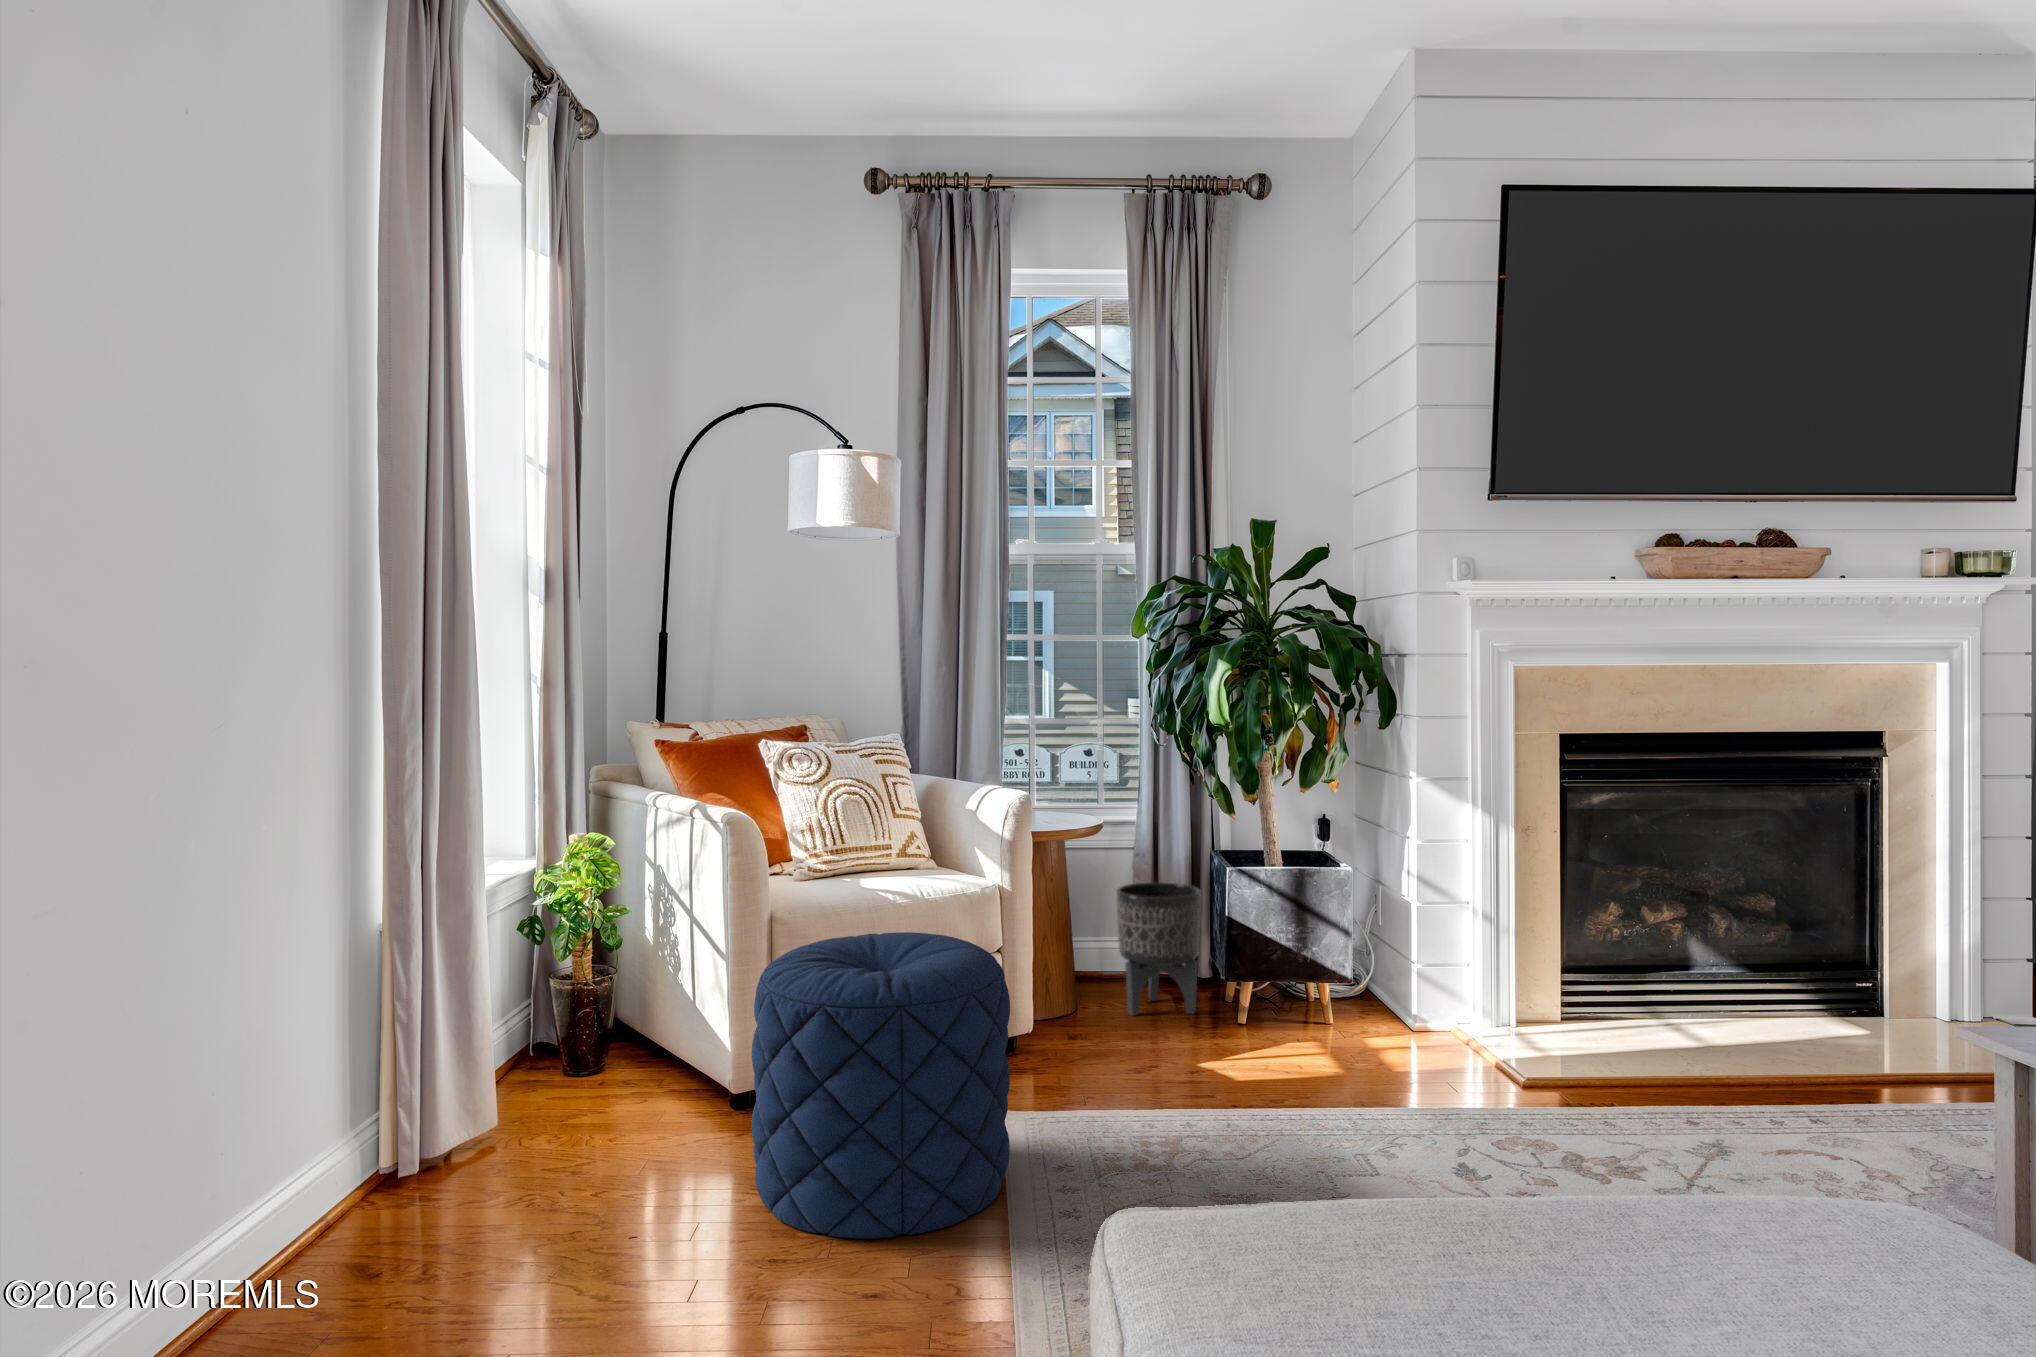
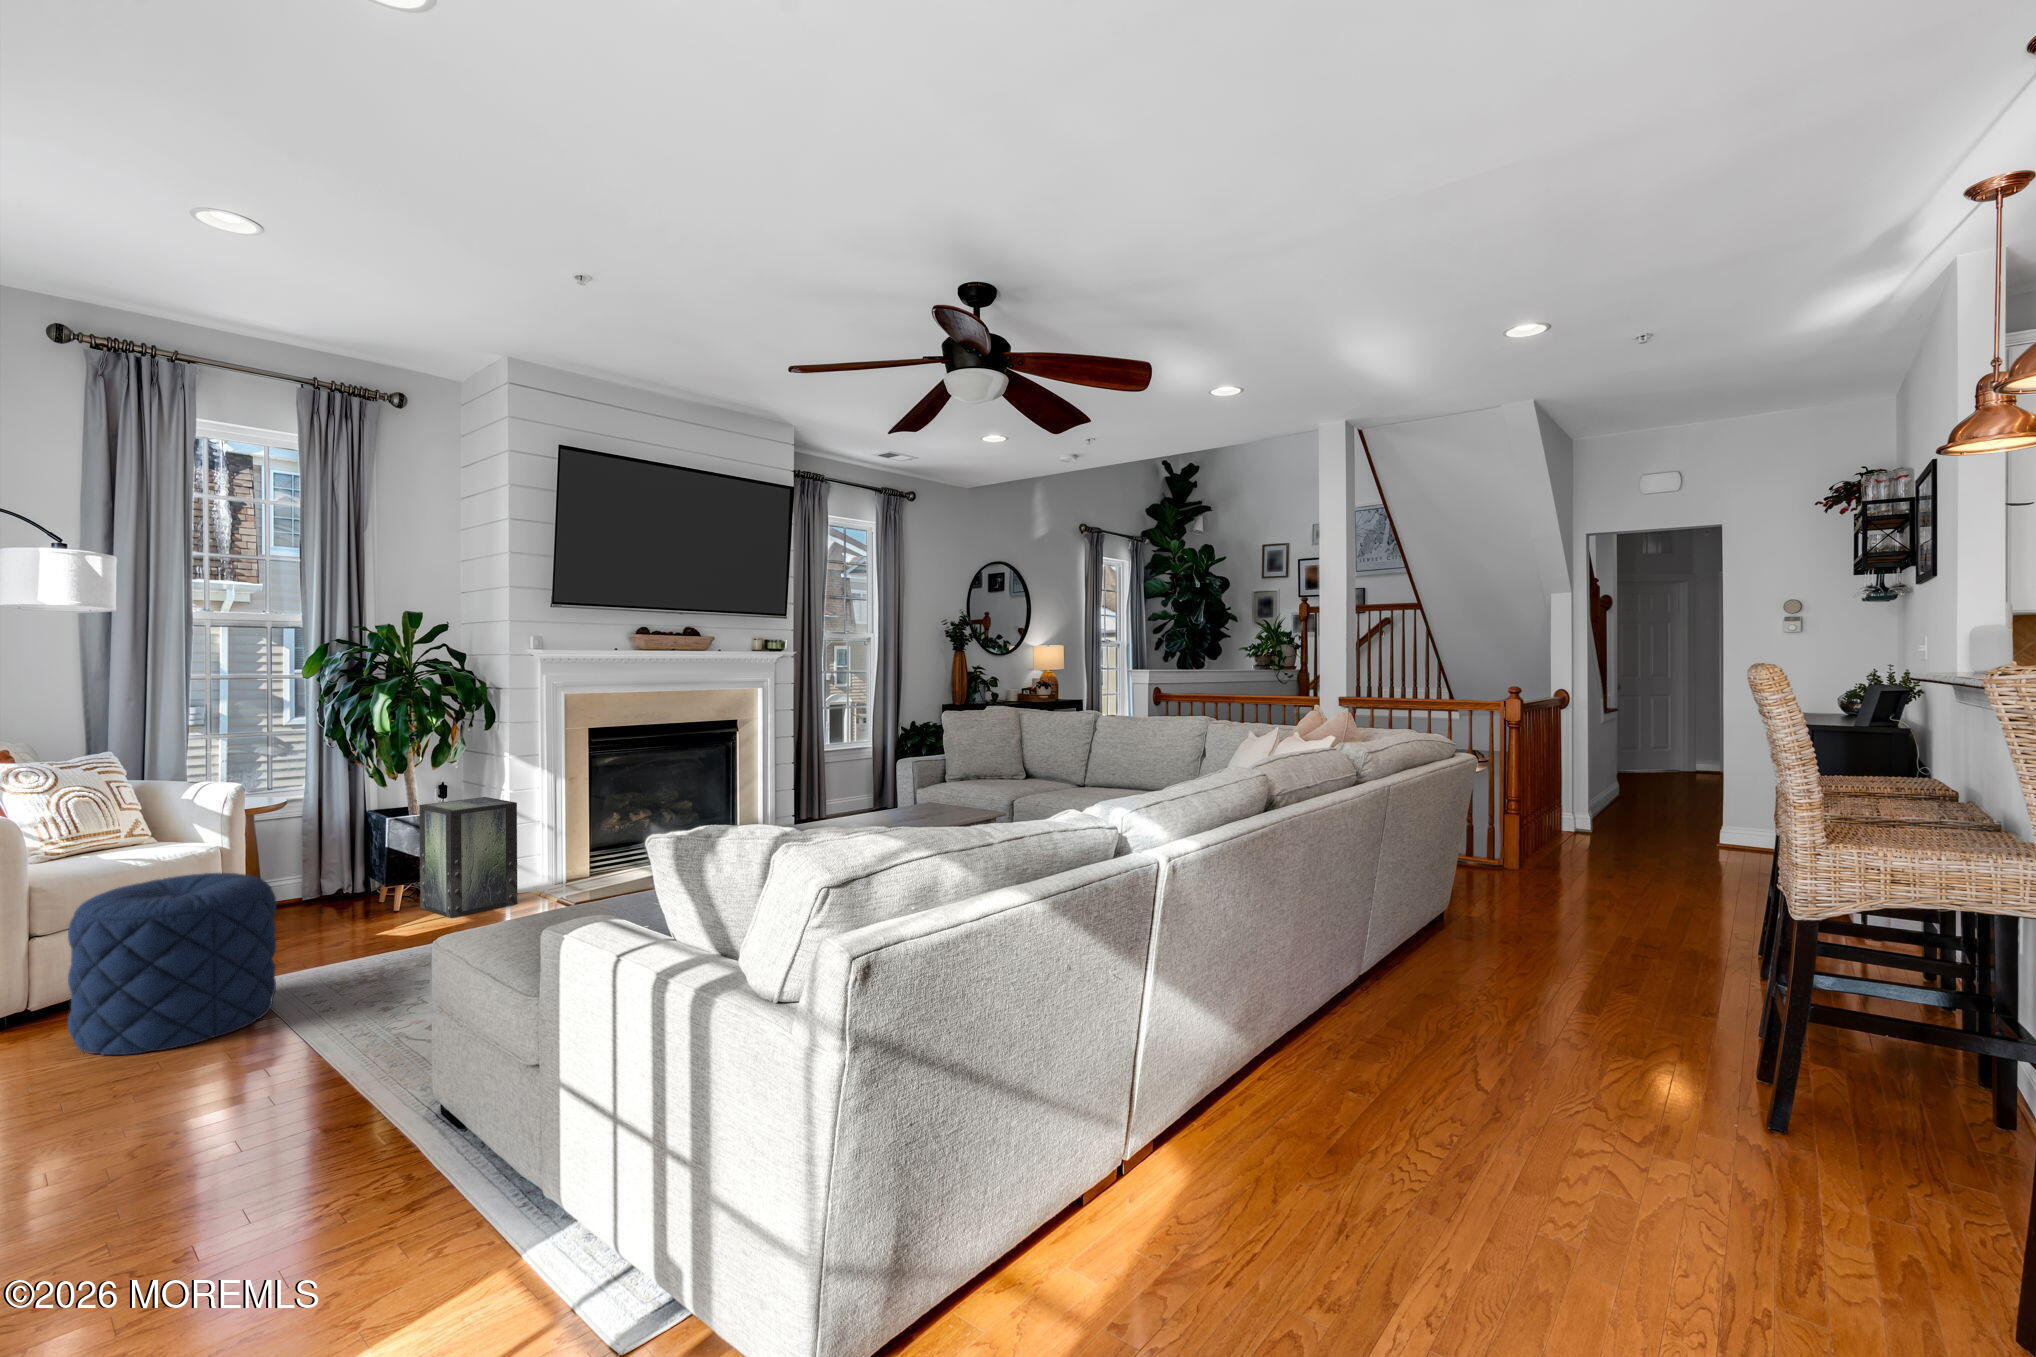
storage box: none [1273,848,1427,1065] -> present [419,797,518,918]
planter: present [1116,882,1201,1016] -> none [299,833,365,919]

